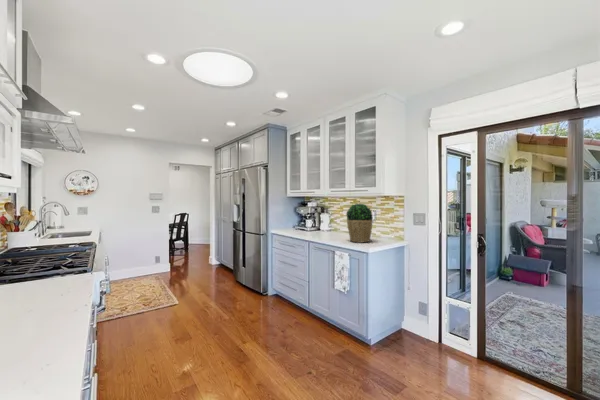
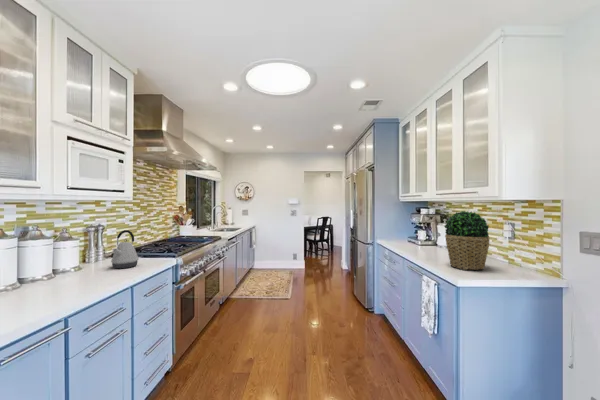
kettle: none [27,240,70,294] -> present [111,230,138,268]

